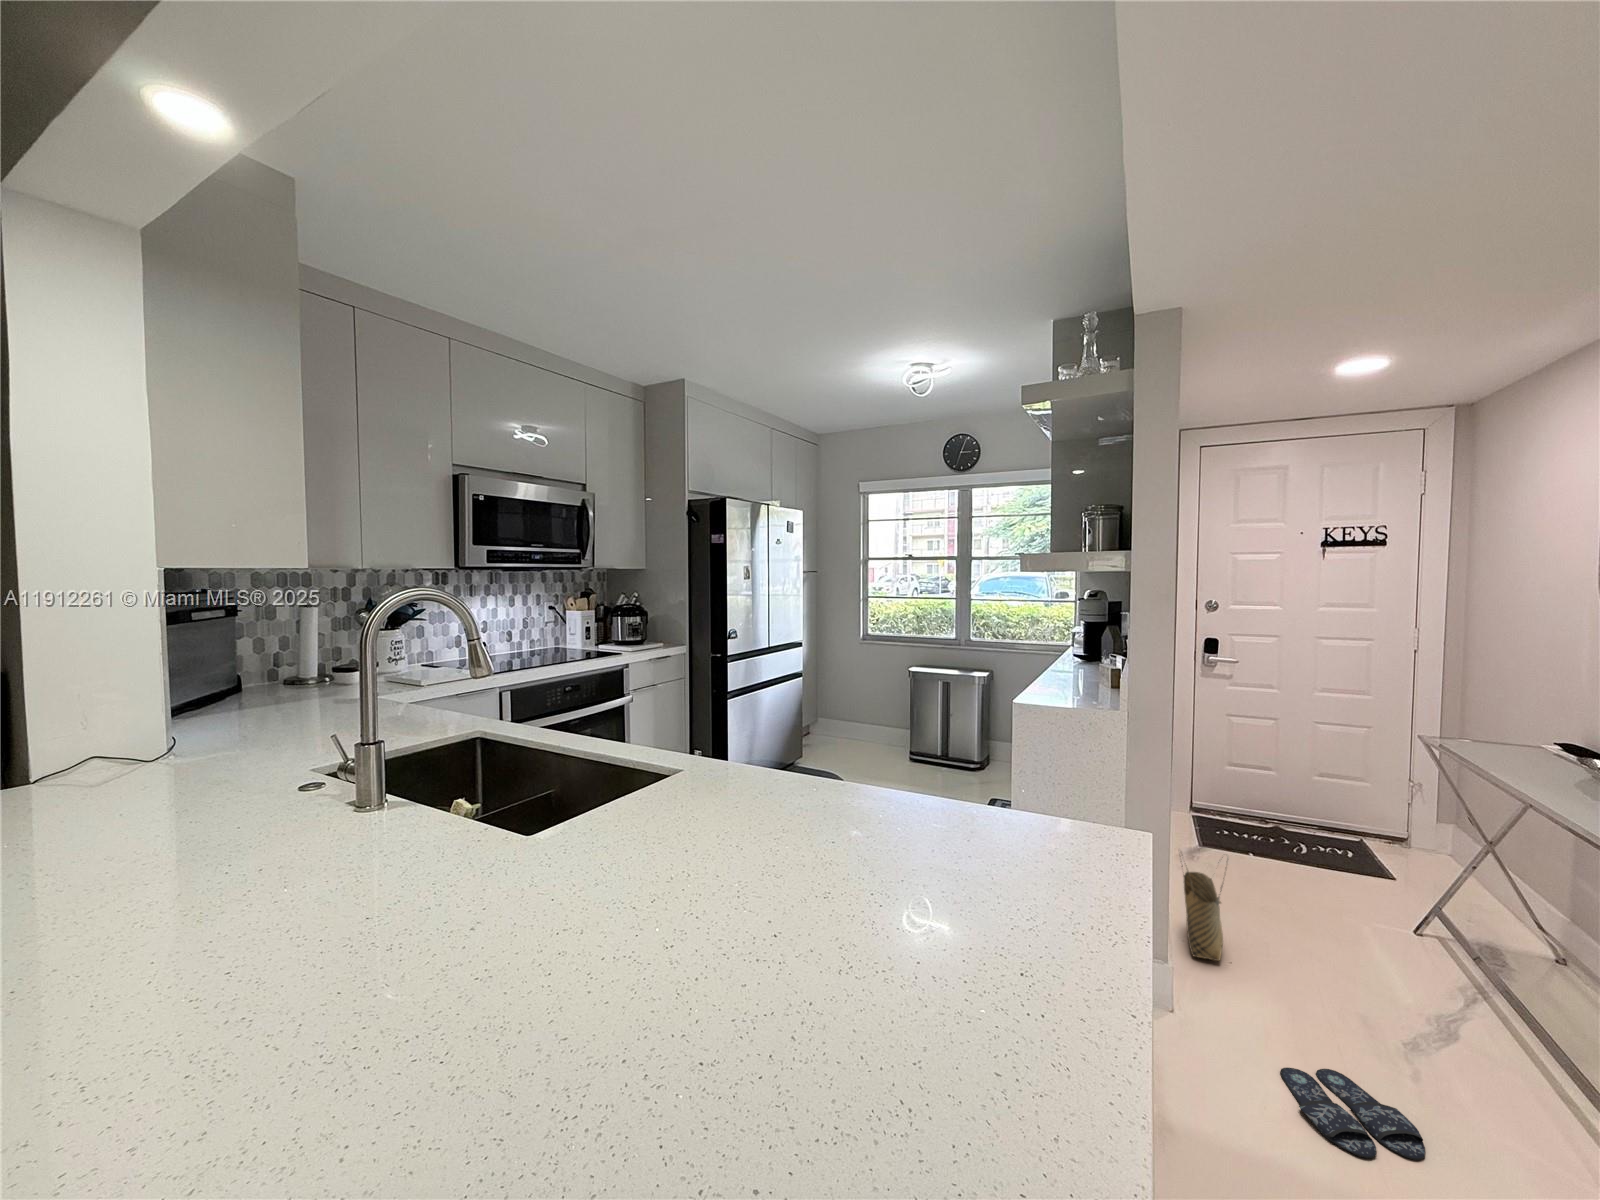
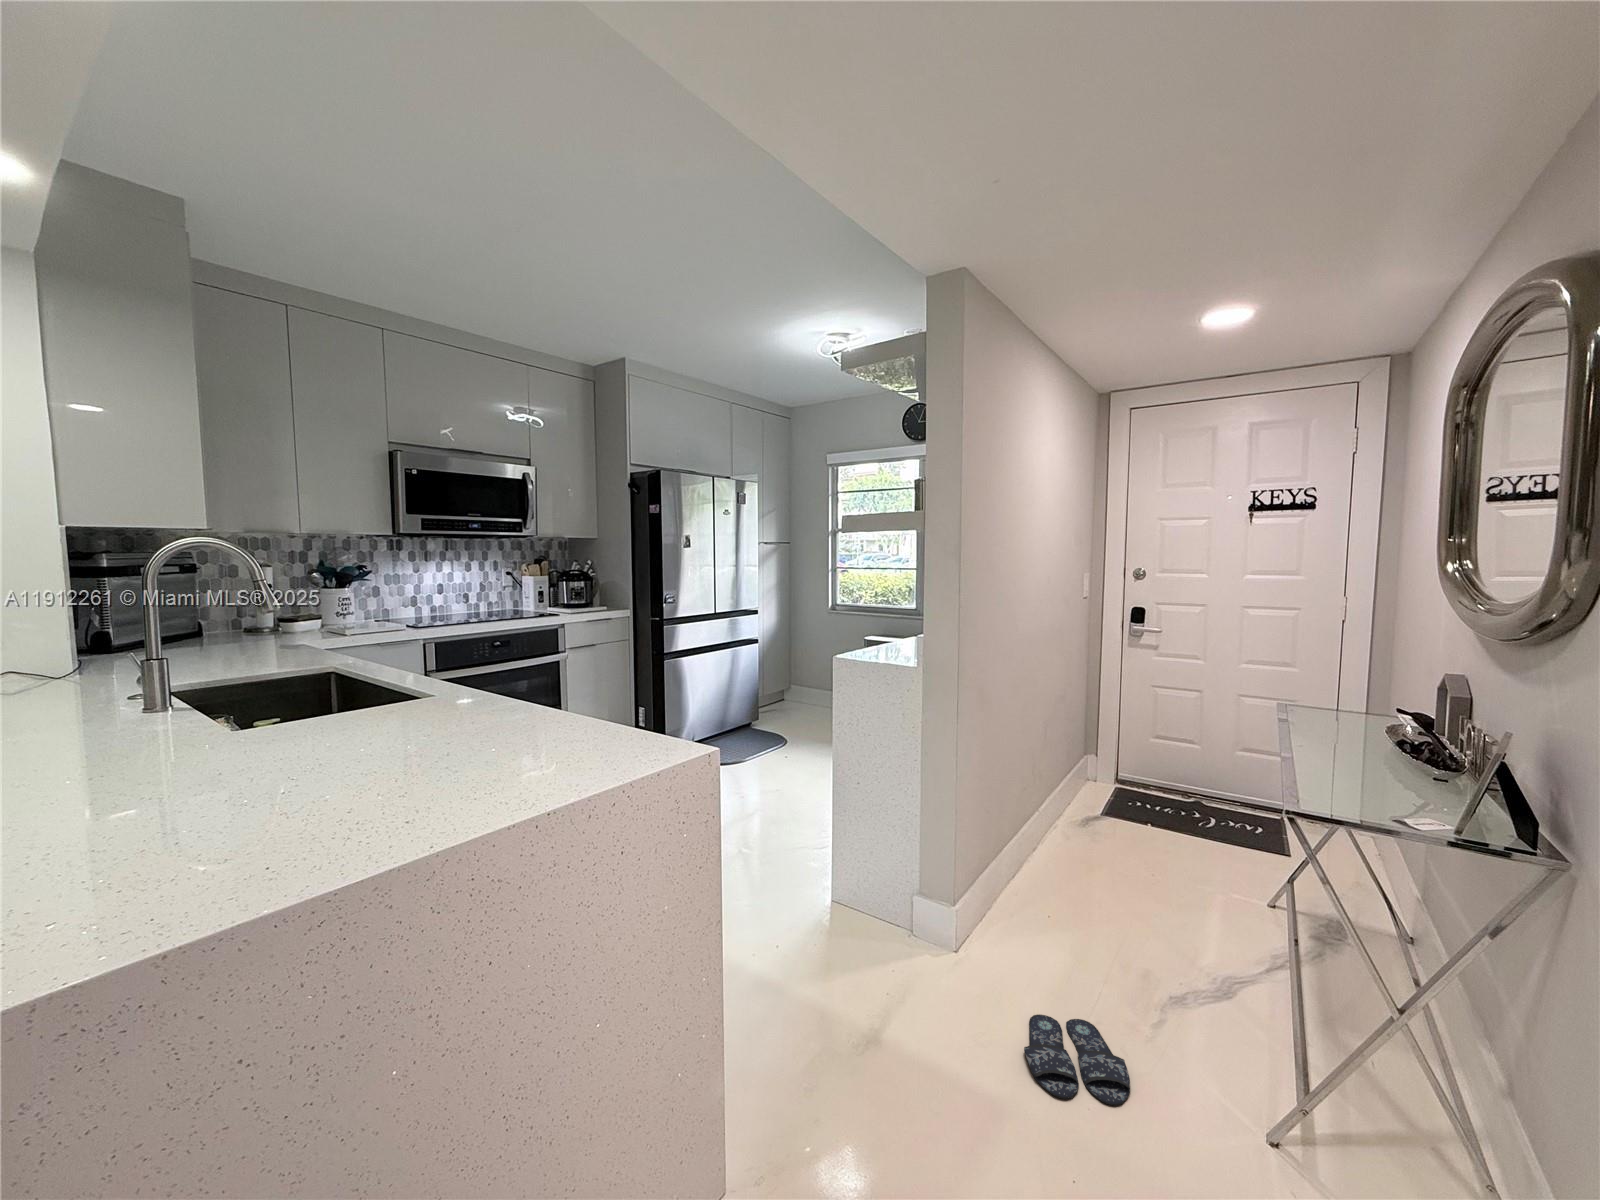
woven basket: present [1182,856,1228,961] -> none [1015,807,1058,917]

